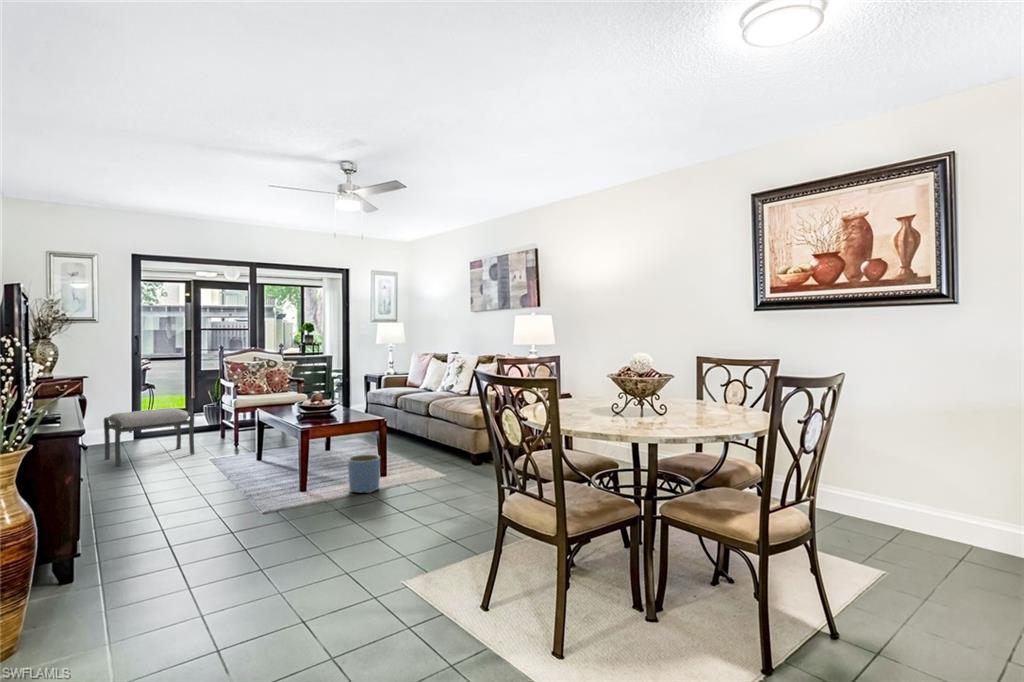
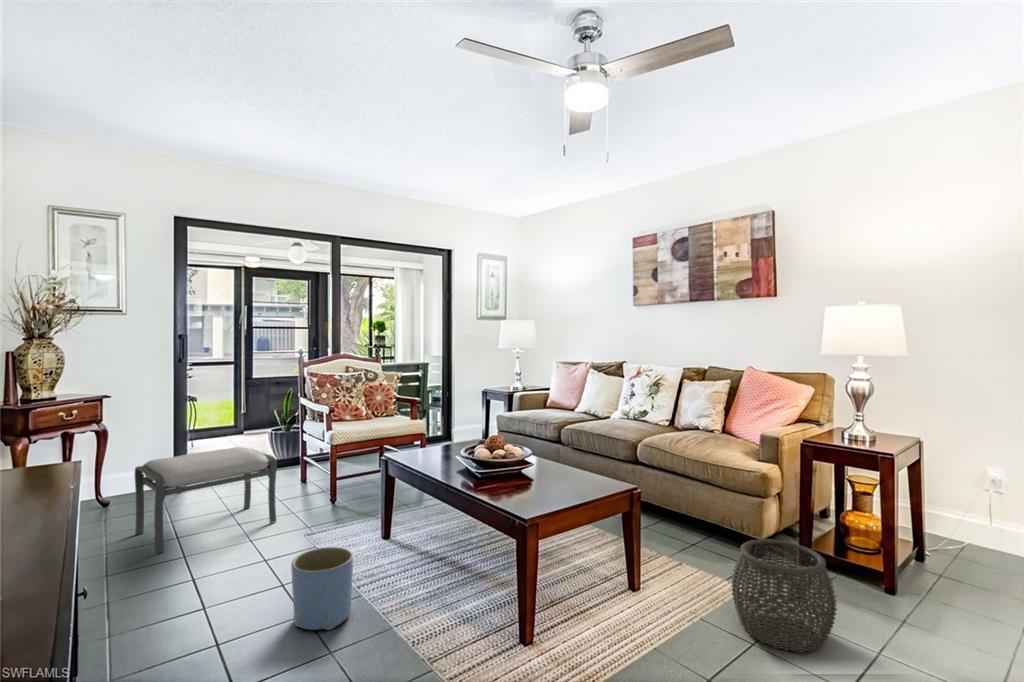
woven basket: none [411,445,459,494] -> present [731,539,836,653]
planter: present [348,454,380,493] -> present [291,547,353,630]

